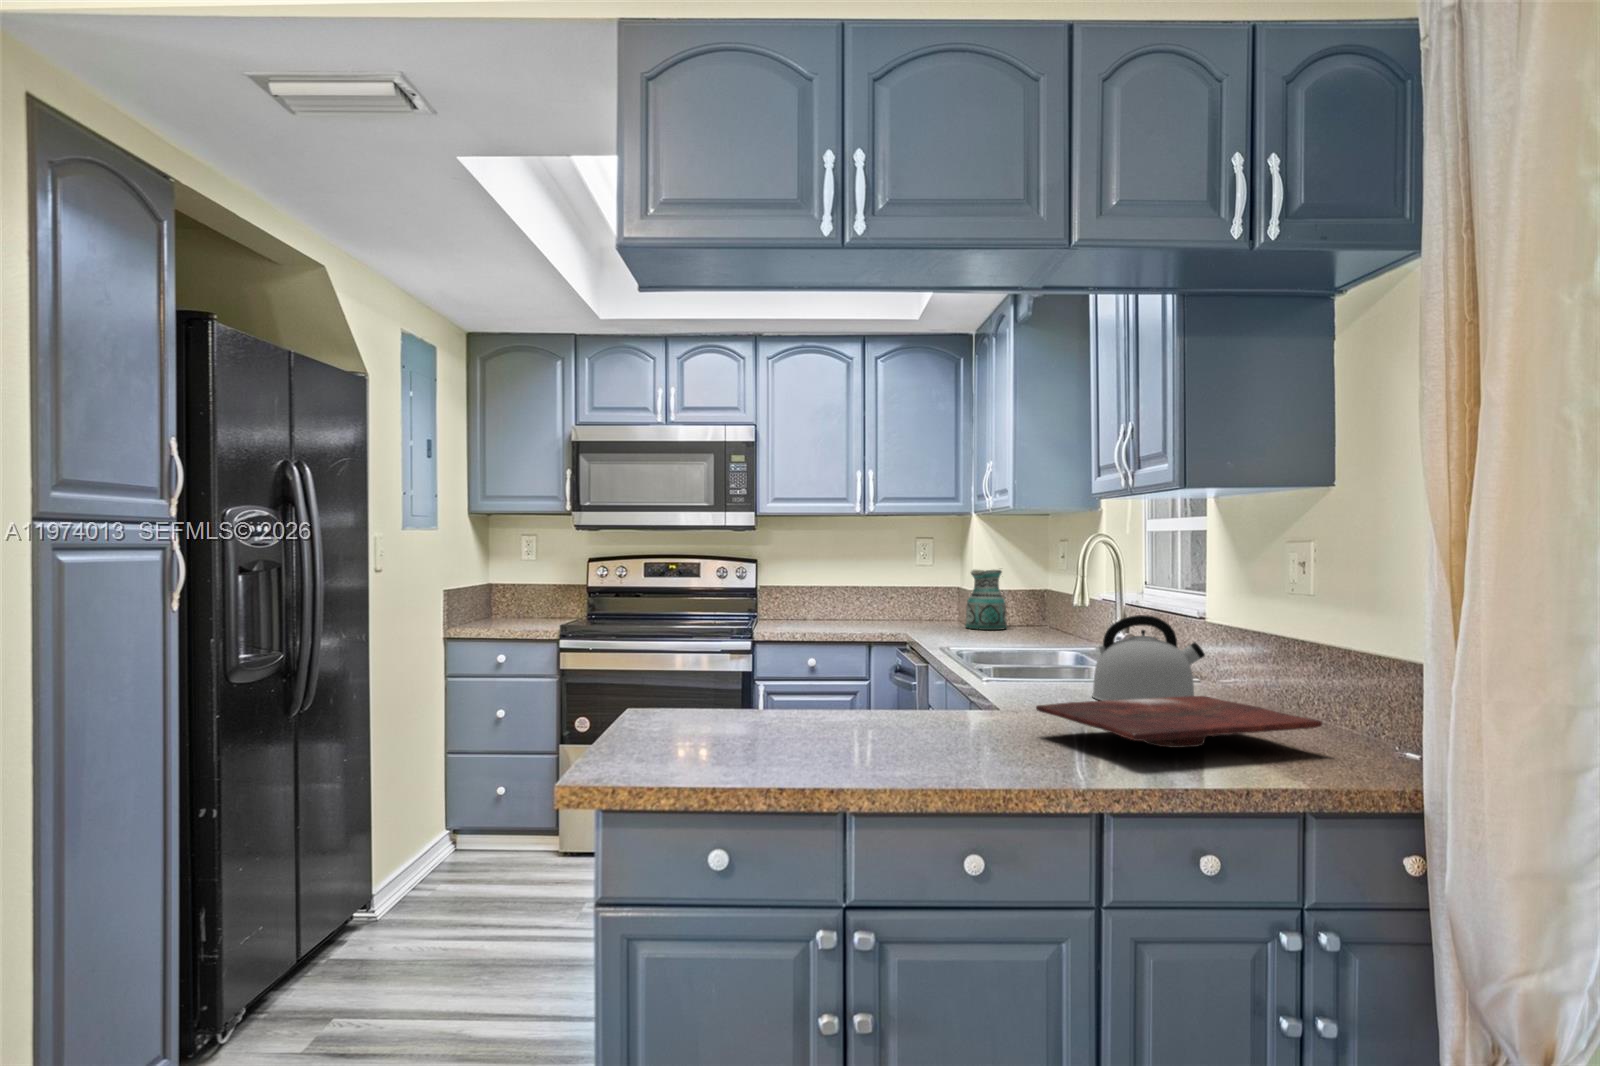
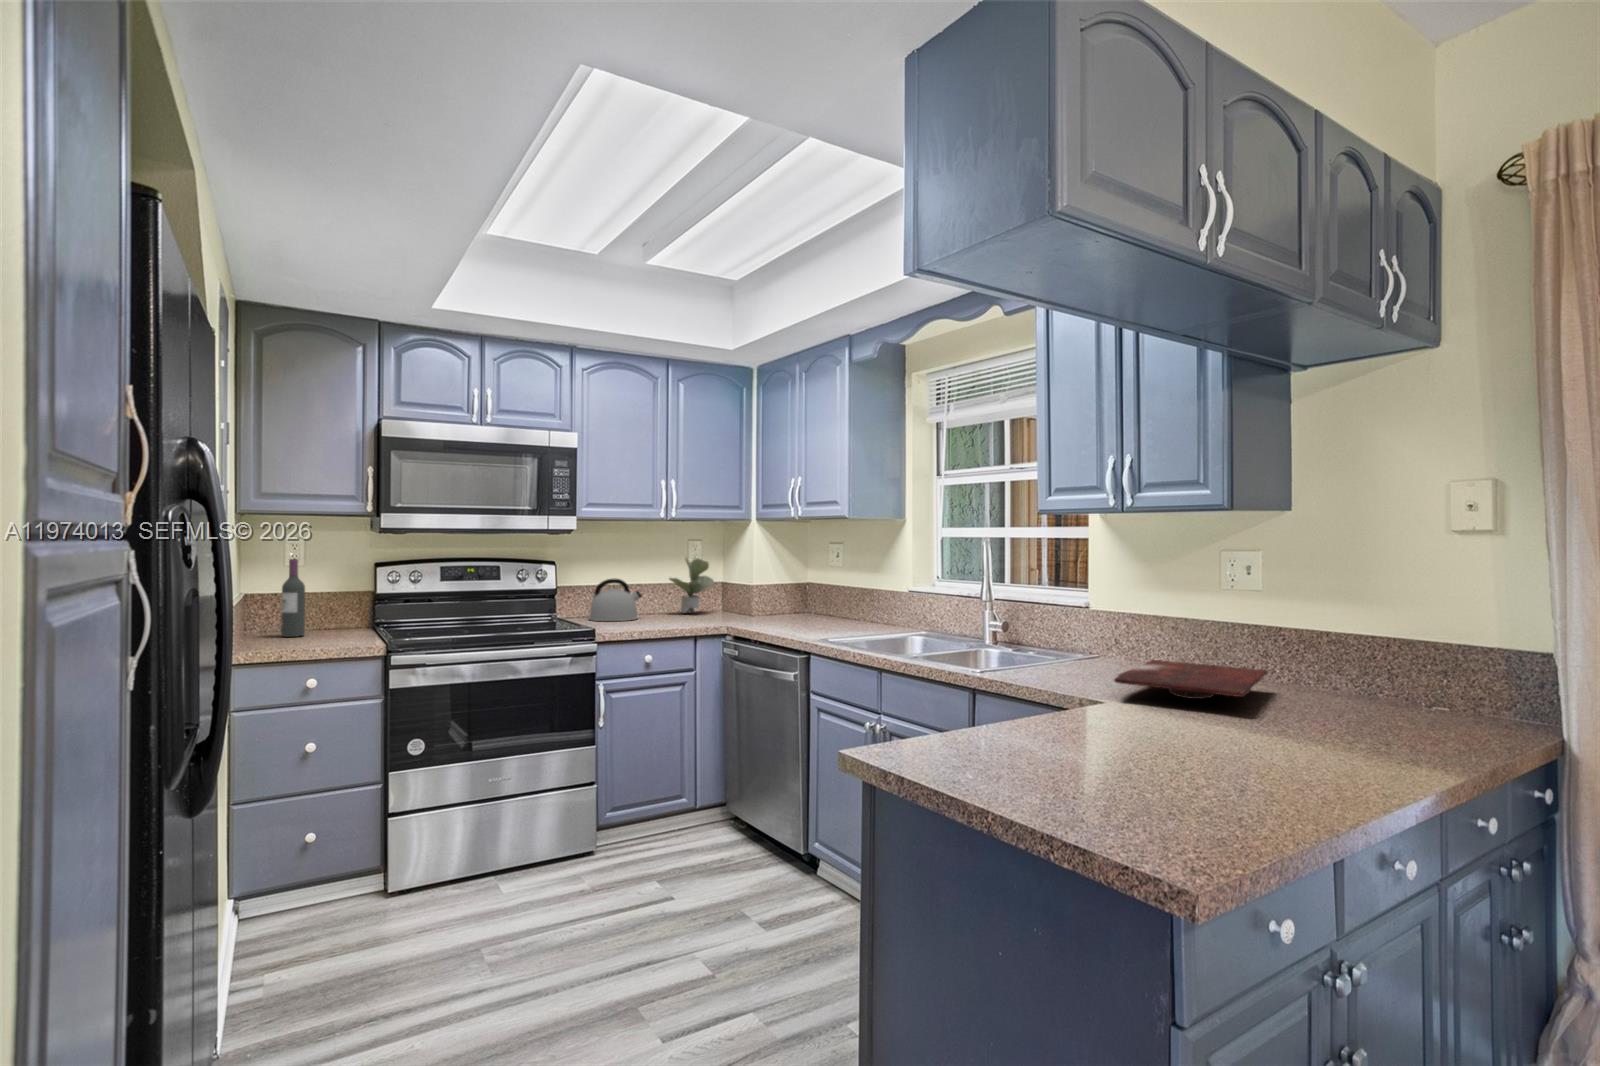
wine bottle: none [517,552,535,620] -> present [281,559,305,637]
potted plant: none [887,556,942,621] -> present [669,557,714,613]
ceramic pitcher: present [965,570,1007,630] -> none [748,566,782,618]
kettle: present [1092,615,1205,701] -> present [590,579,642,621]

